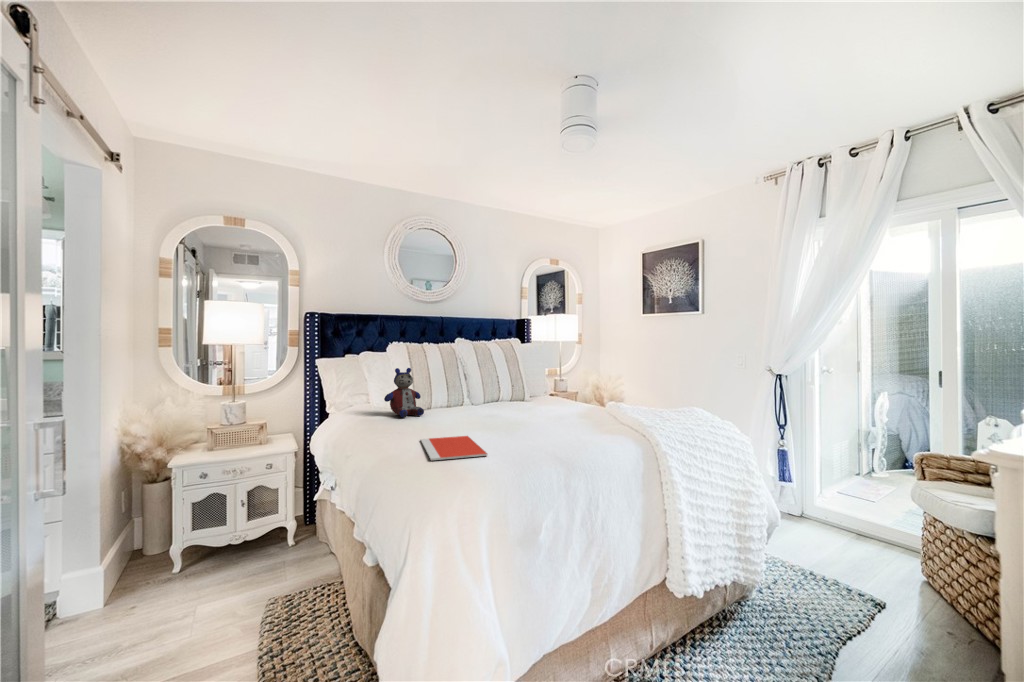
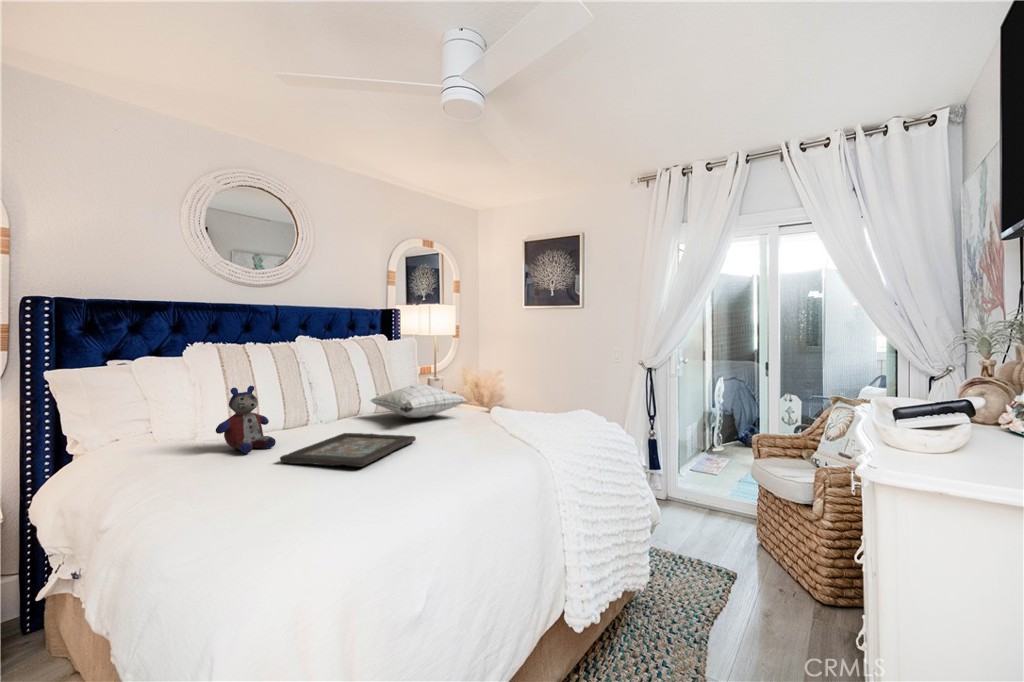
pillow: none [498,375,580,405] -> present [370,383,467,418]
decorative tray: none [424,410,529,431] -> present [280,433,416,467]
notebook: present [421,436,488,460] -> none [282,476,382,526]

